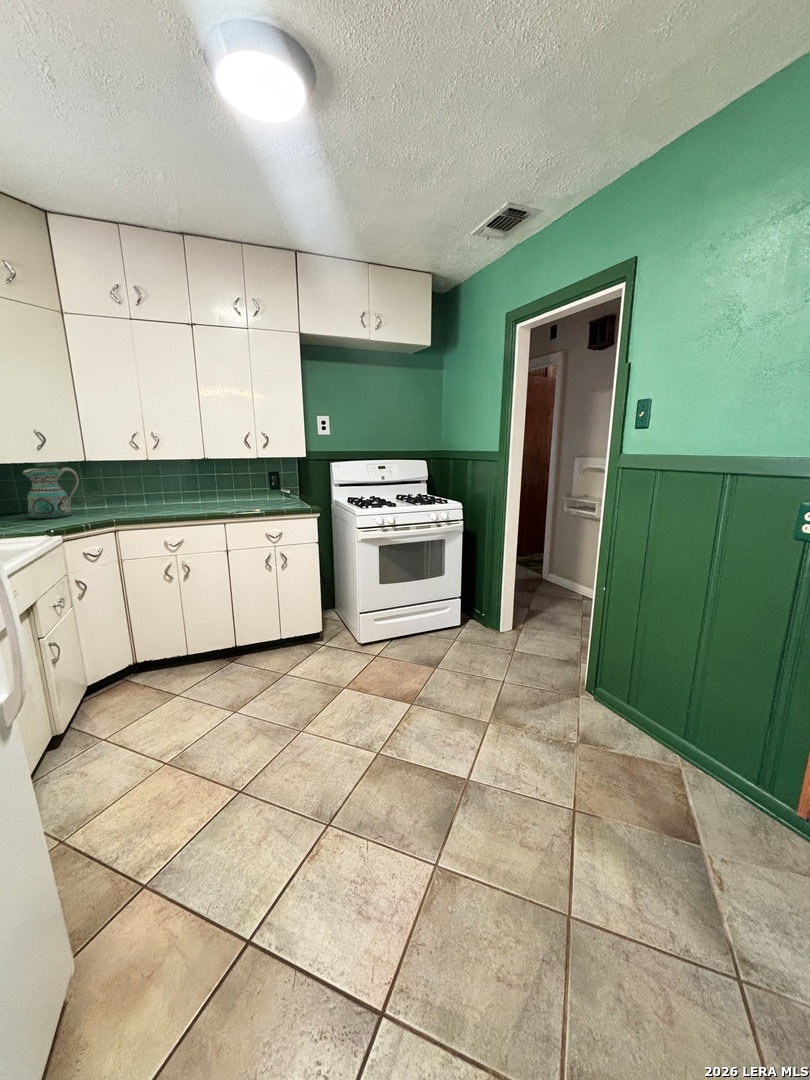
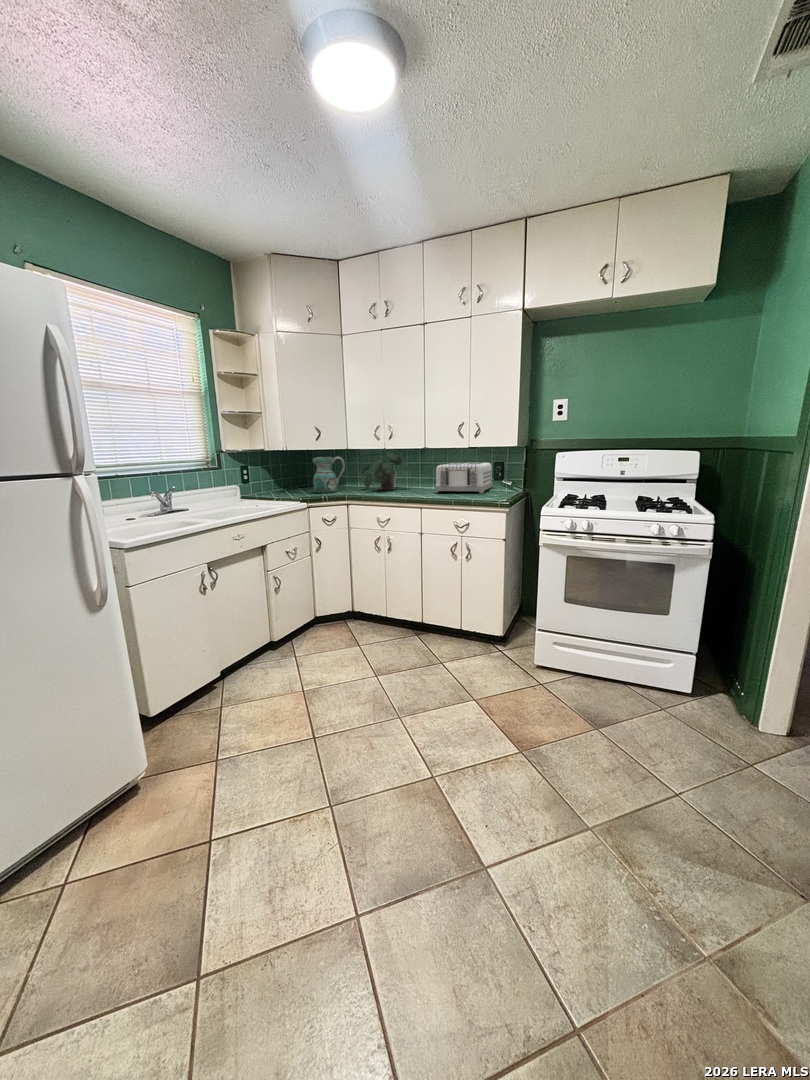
potted plant: none [105,461,178,508] -> present [361,452,409,490]
toaster: none [225,473,282,505] -> present [435,463,493,493]

